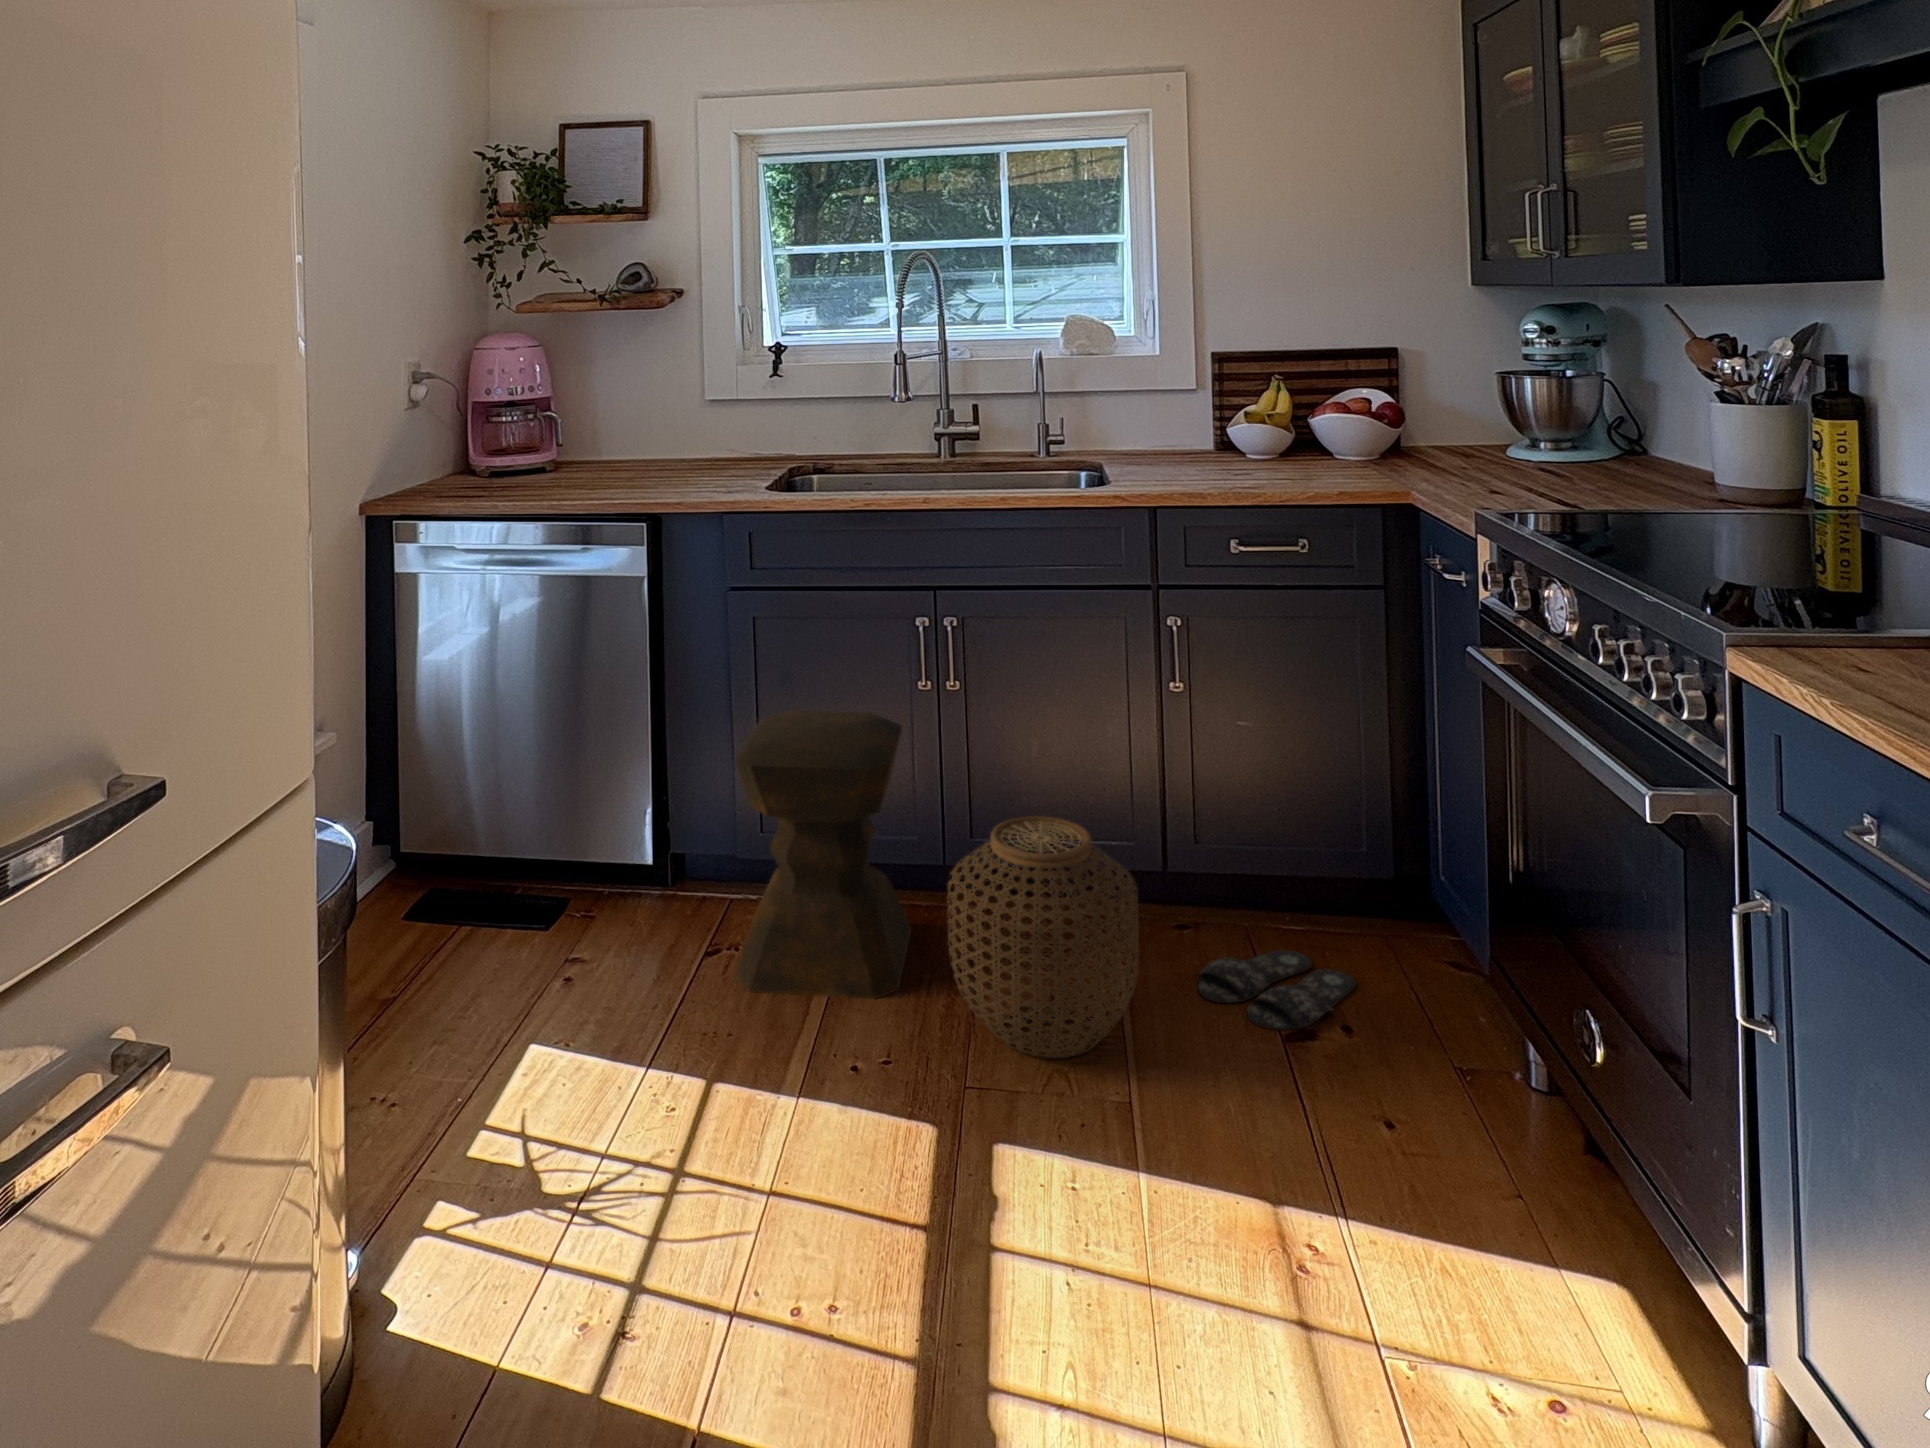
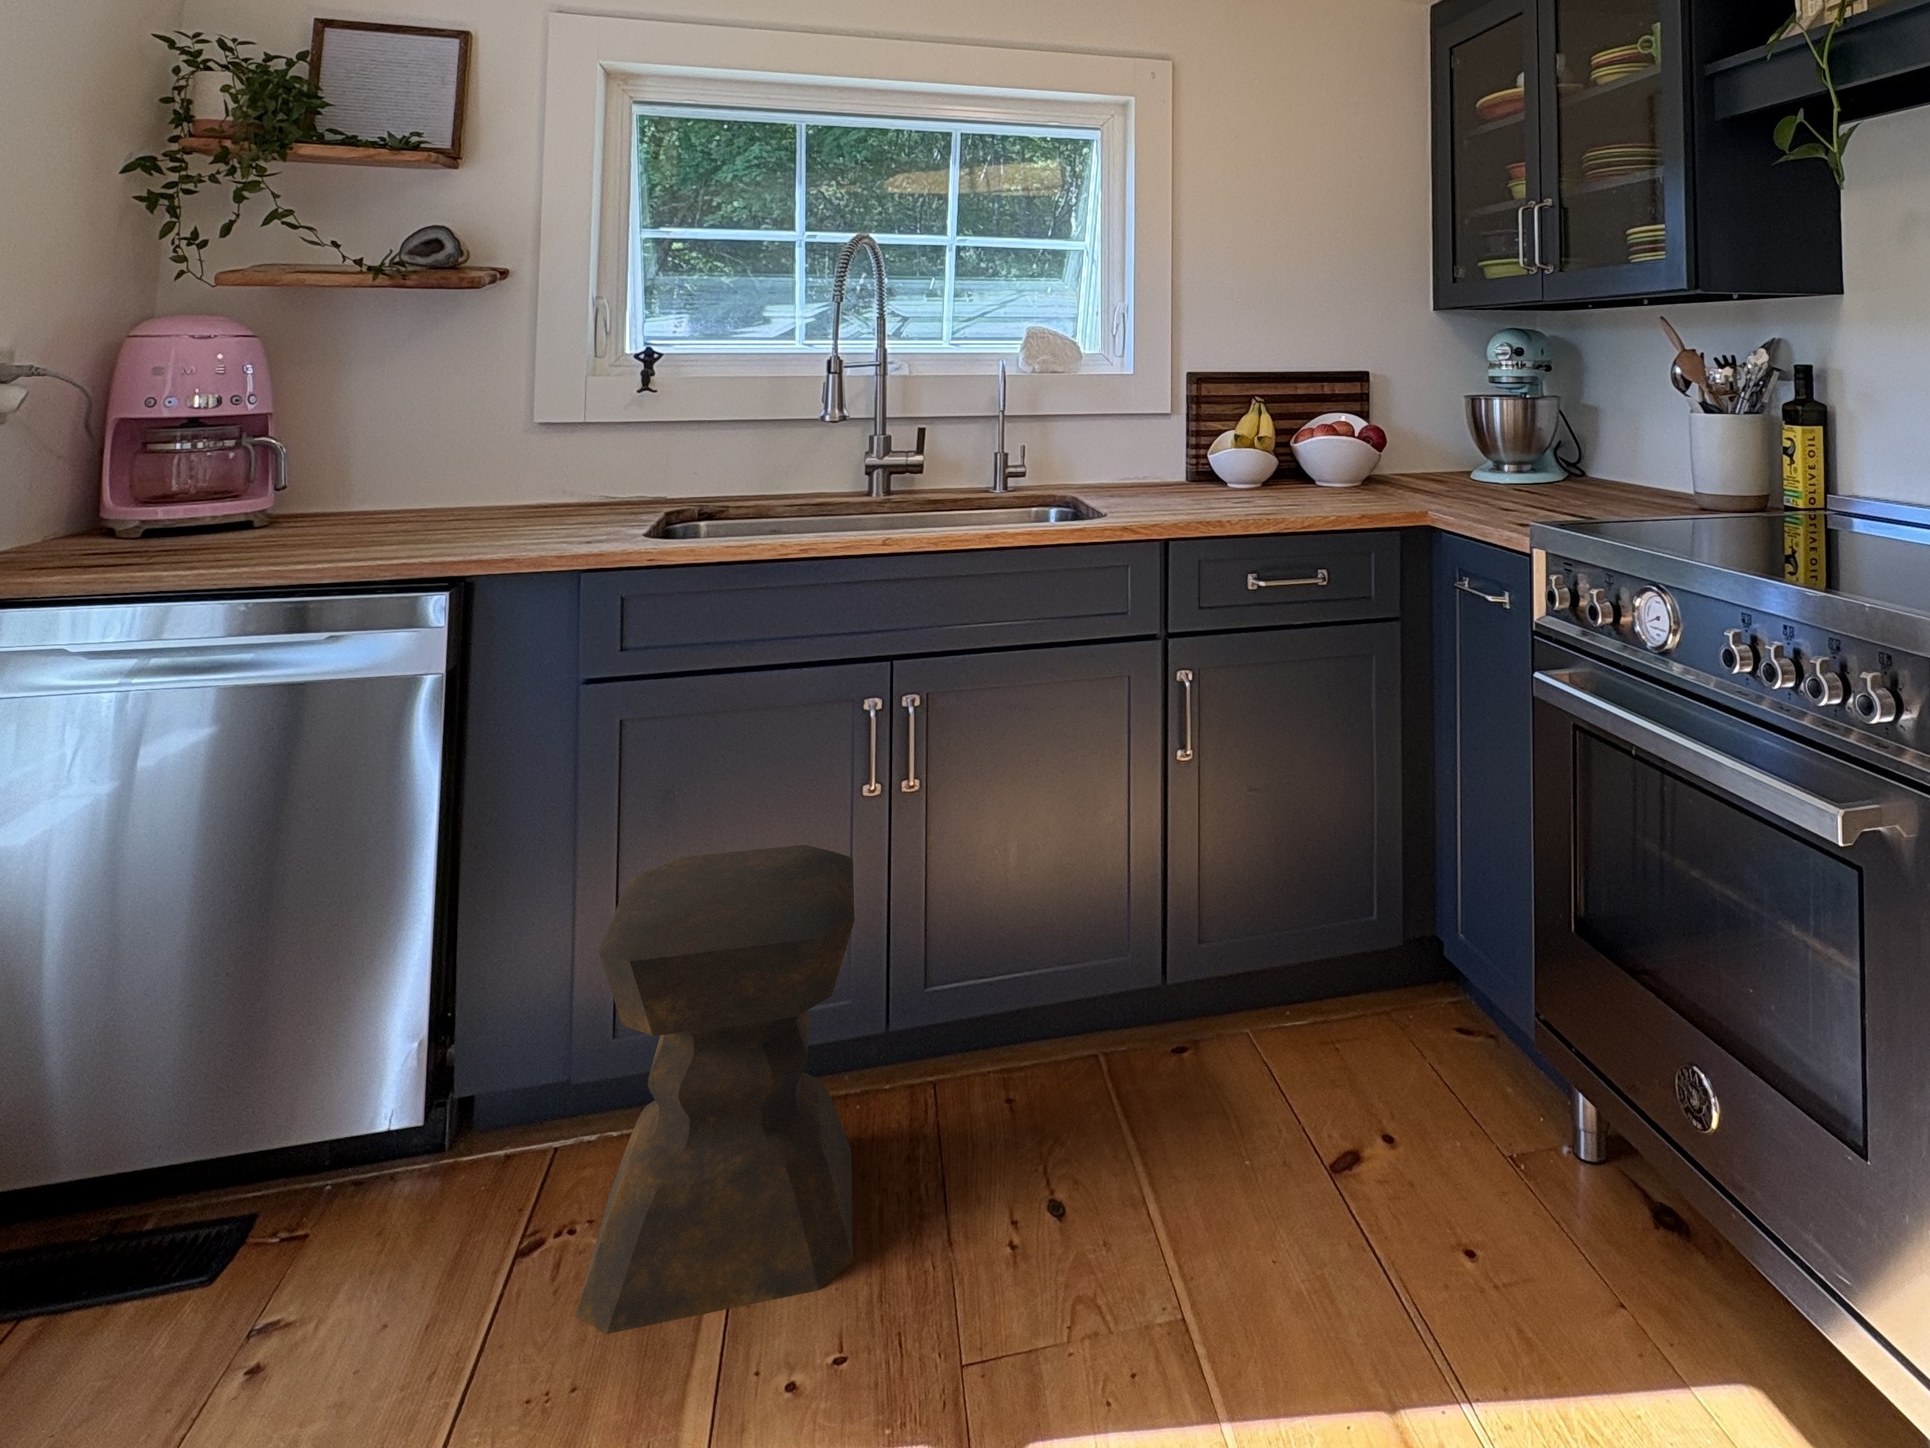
woven basket: present [948,816,1139,1058] -> none [947,963,1212,1328]
slippers: present [1198,950,1356,1030] -> none [1244,1069,1415,1193]

